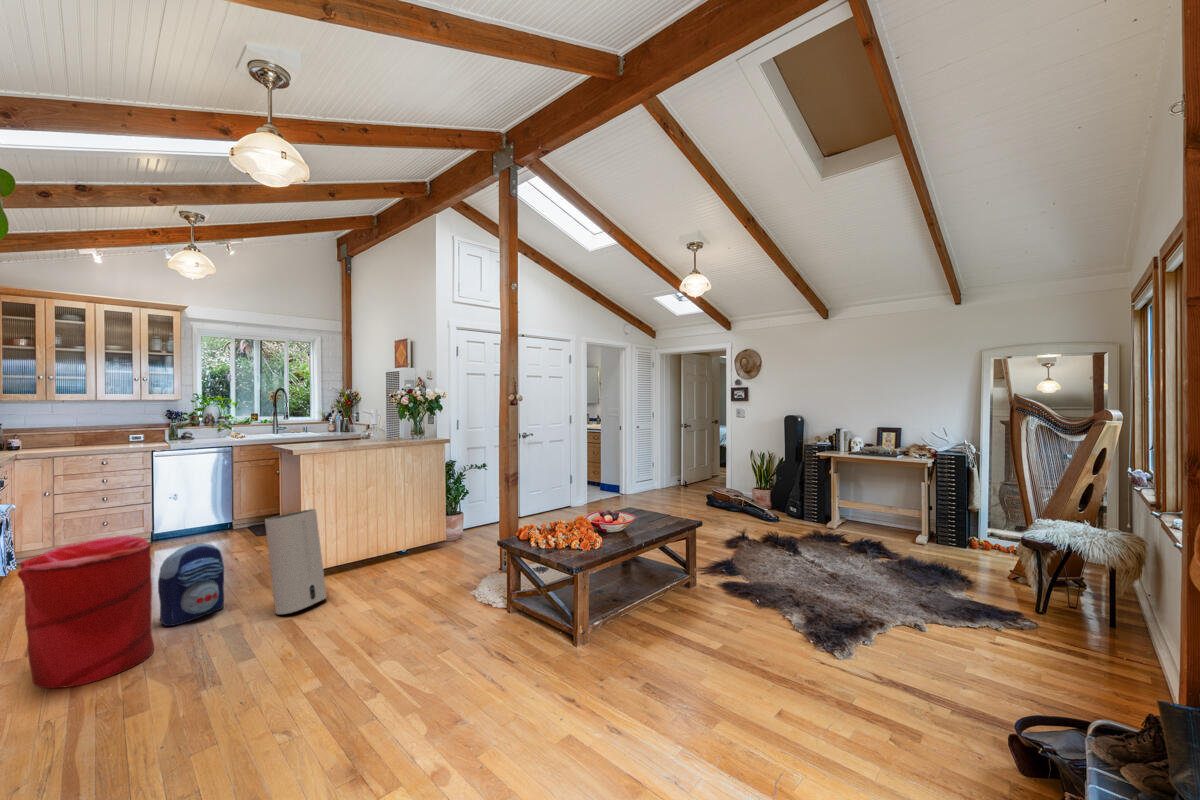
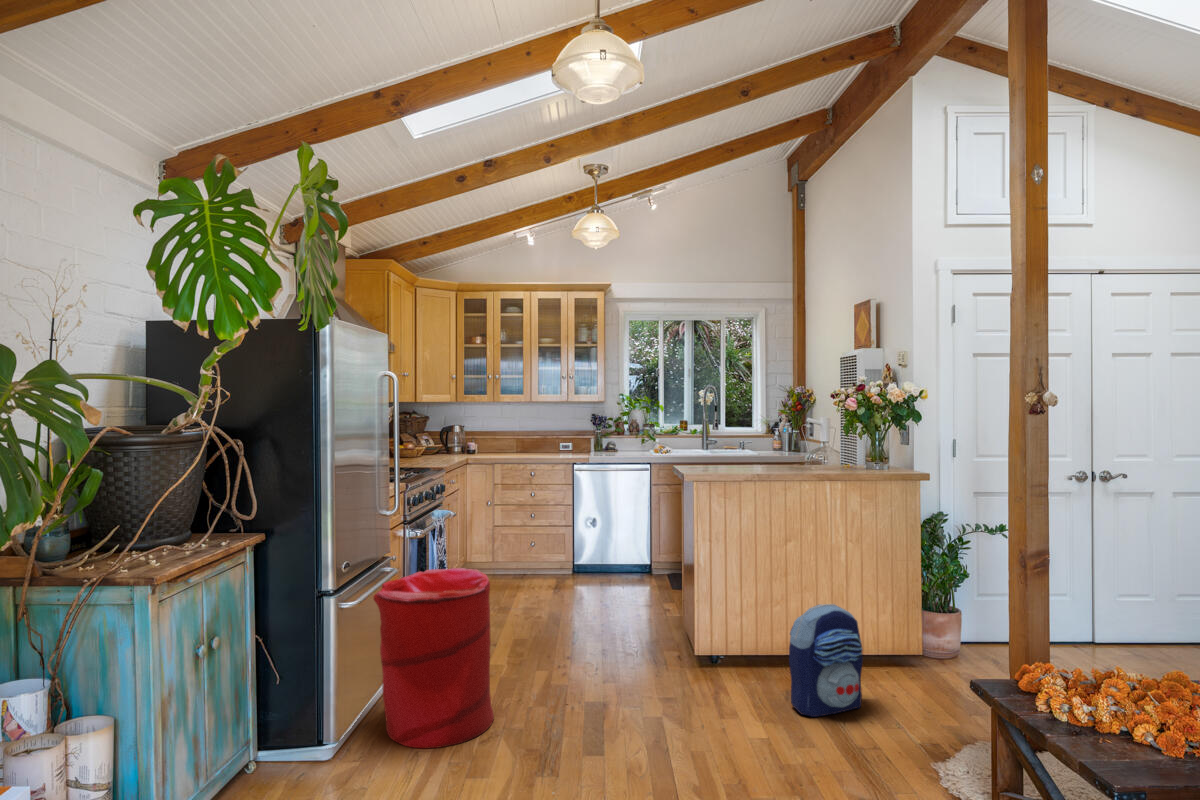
air purifier: present [265,509,326,614] -> none [620,570,700,727]
backpack: present [158,542,224,626] -> present [789,604,863,717]

